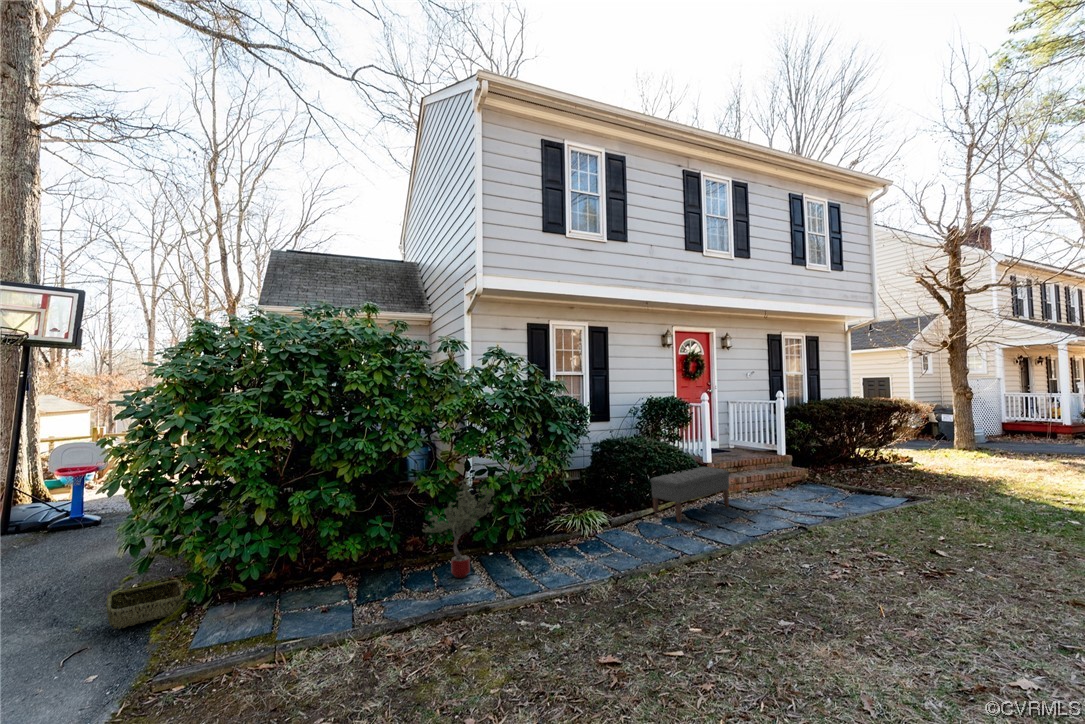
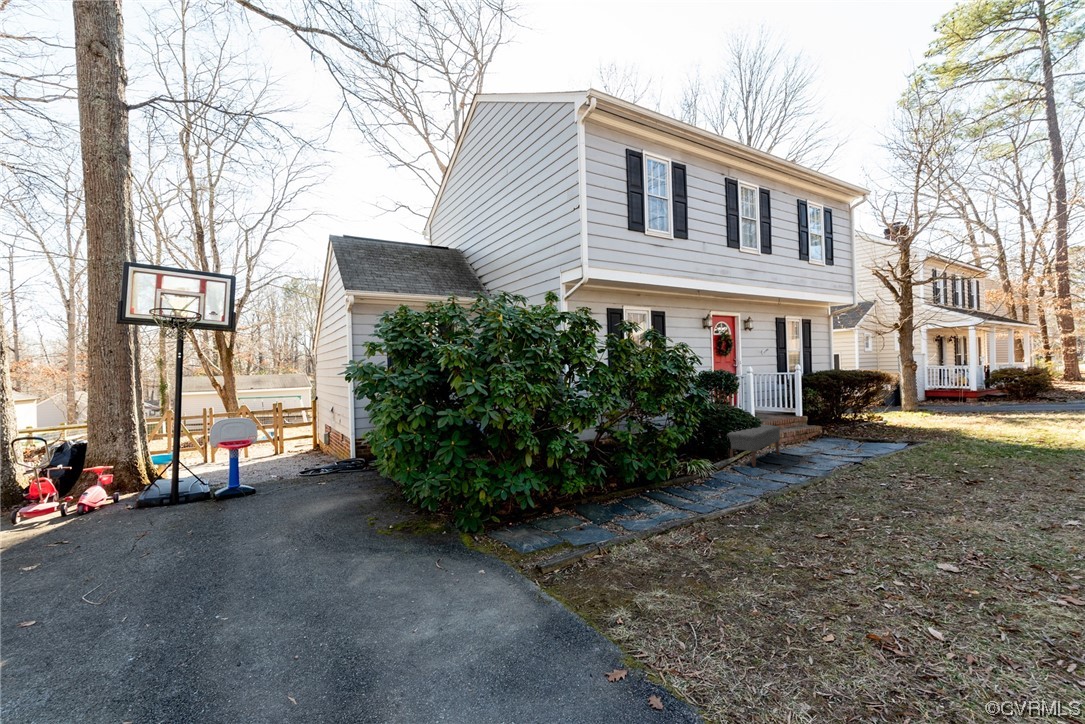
potted tree: present [422,479,494,578] -> none [608,432,655,508]
woven basket: present [106,580,184,629] -> none [399,516,452,553]

